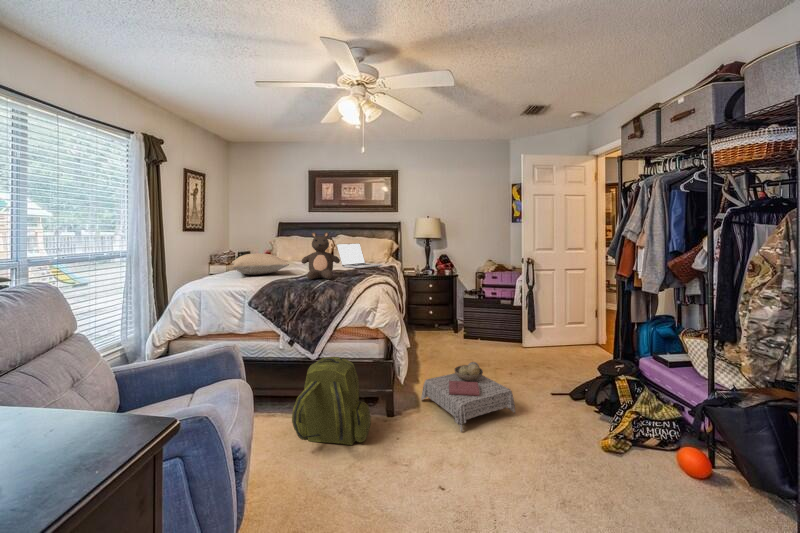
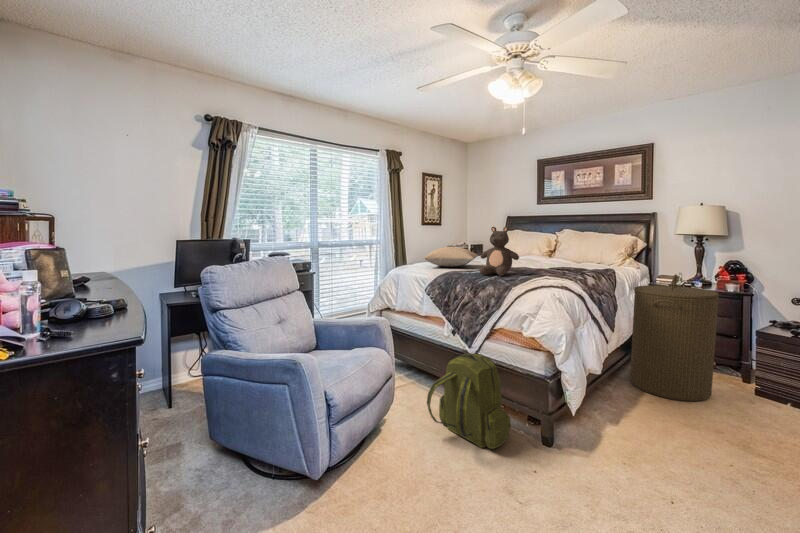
laptop: present [337,243,382,268] -> none [544,239,601,268]
laundry hamper: none [409,268,460,359] -> present [630,274,719,401]
ottoman: present [421,362,515,431] -> none [596,409,737,506]

